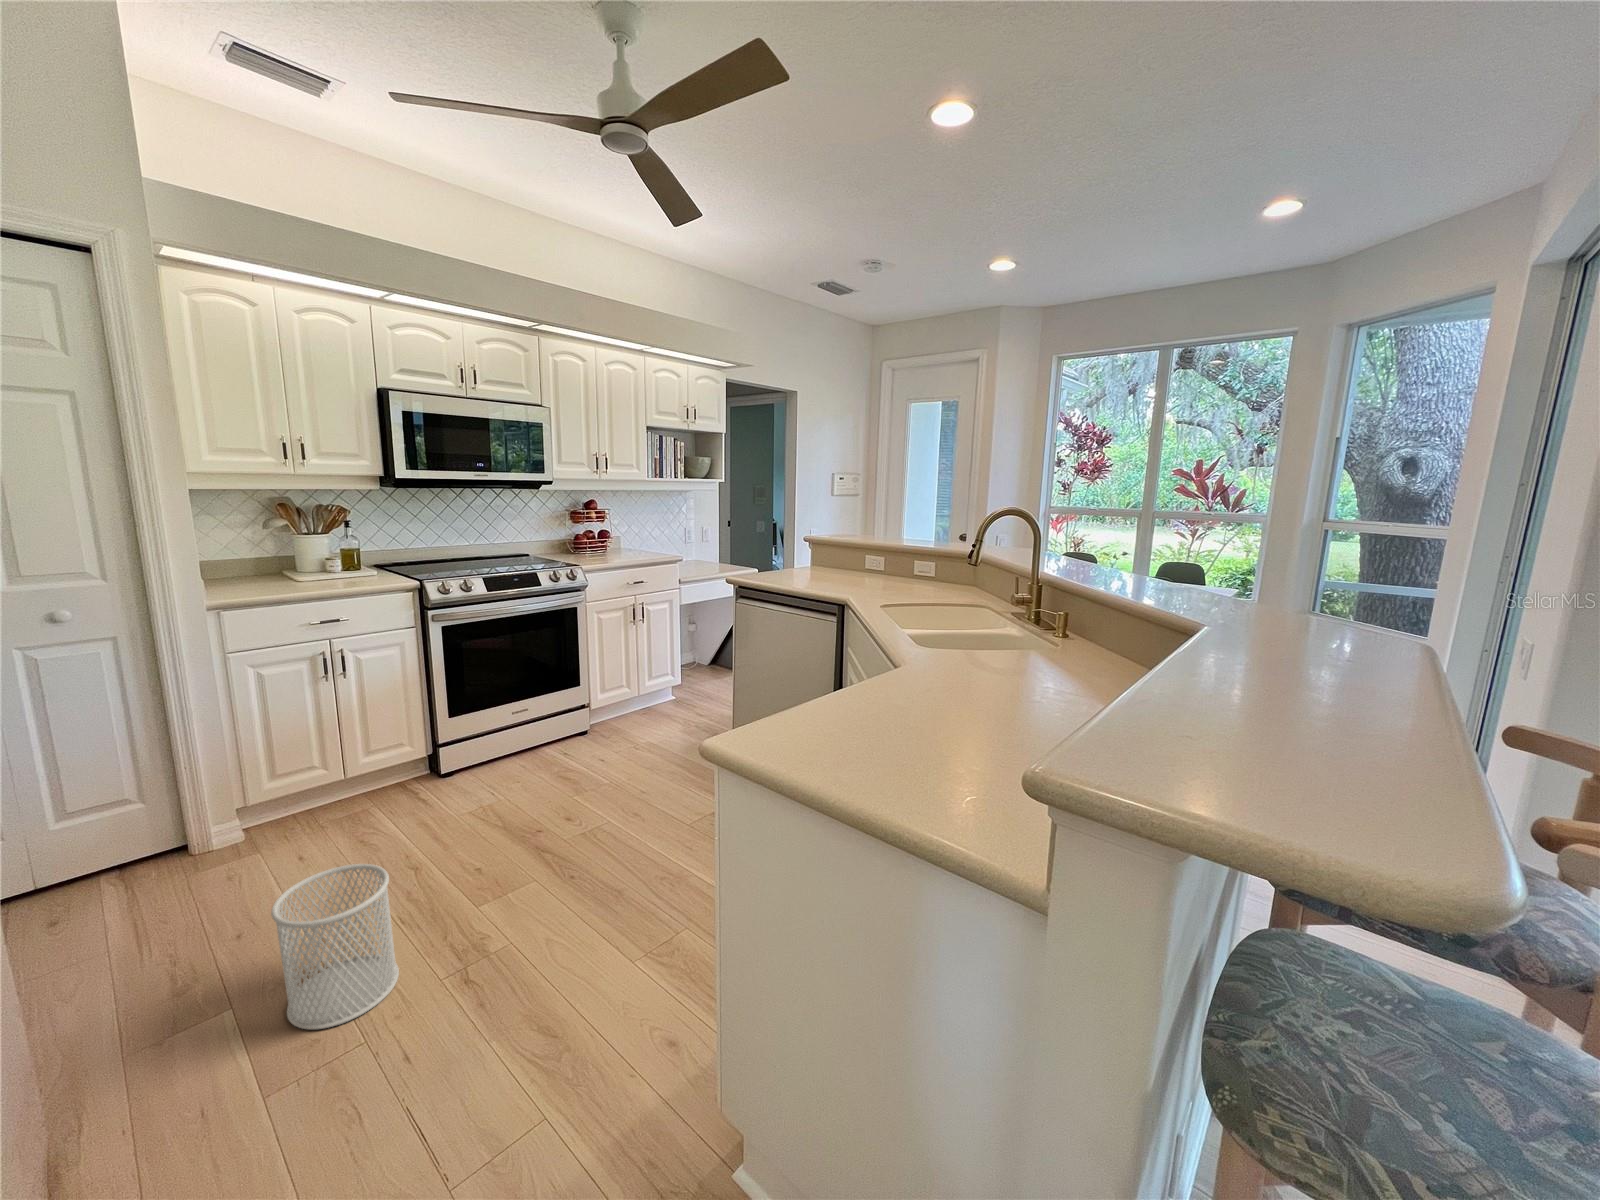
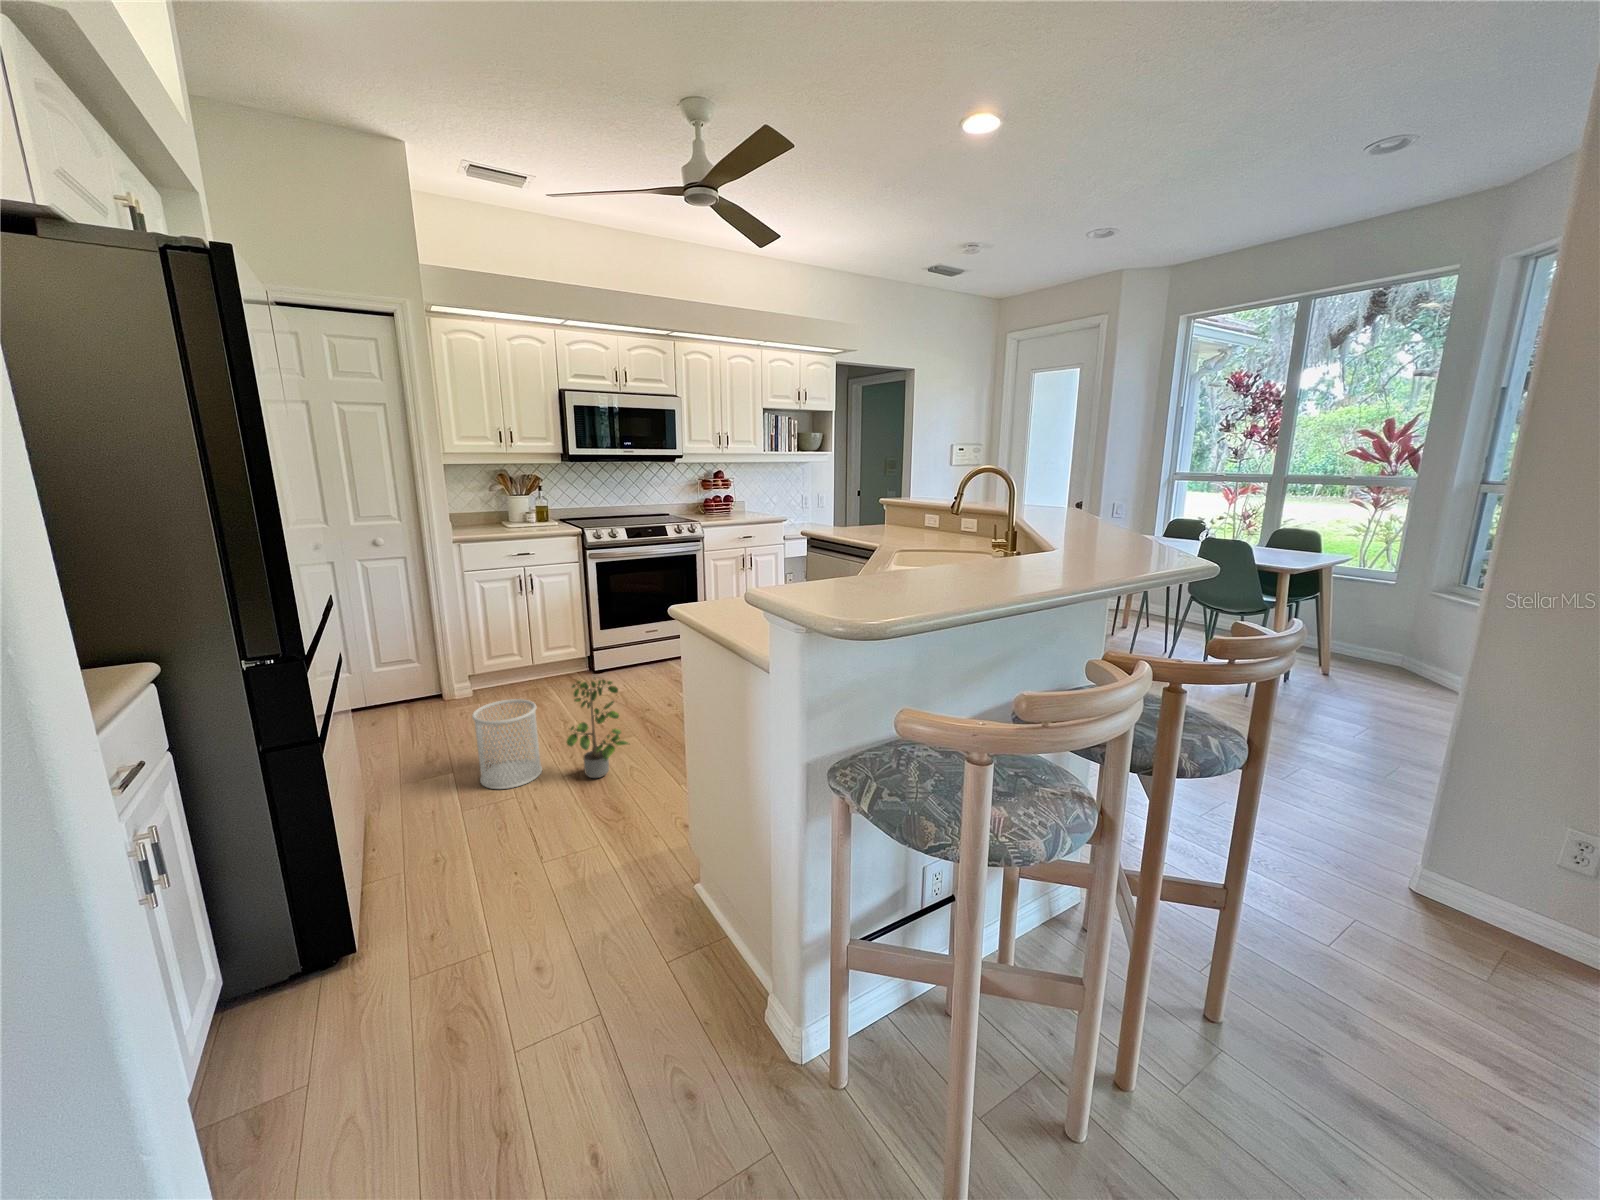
potted plant: none [446,817,554,972] -> present [567,680,628,778]

